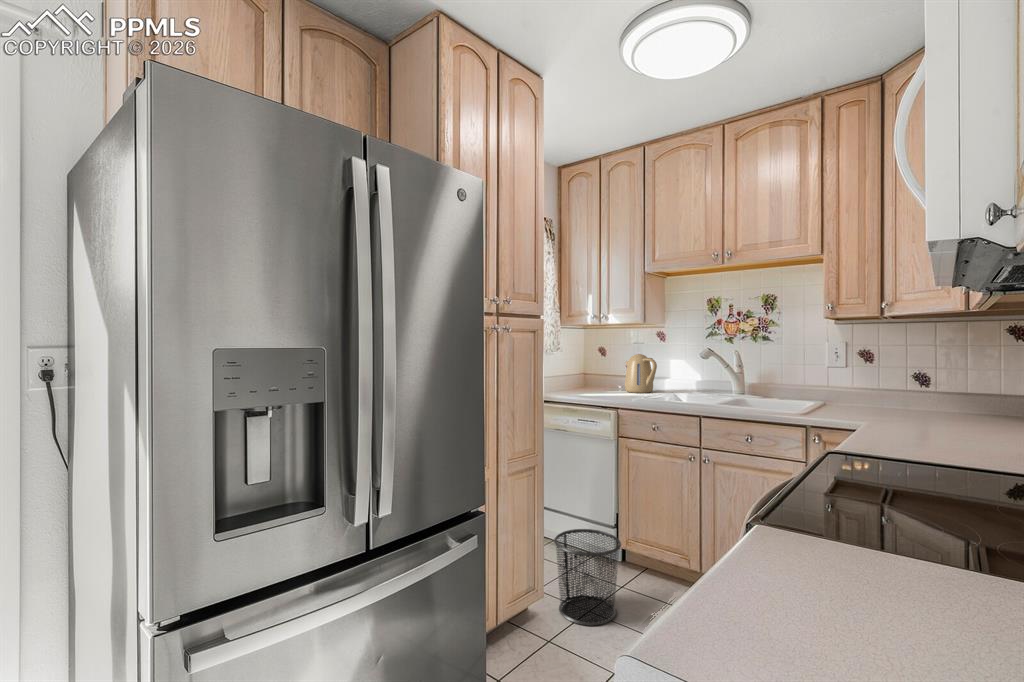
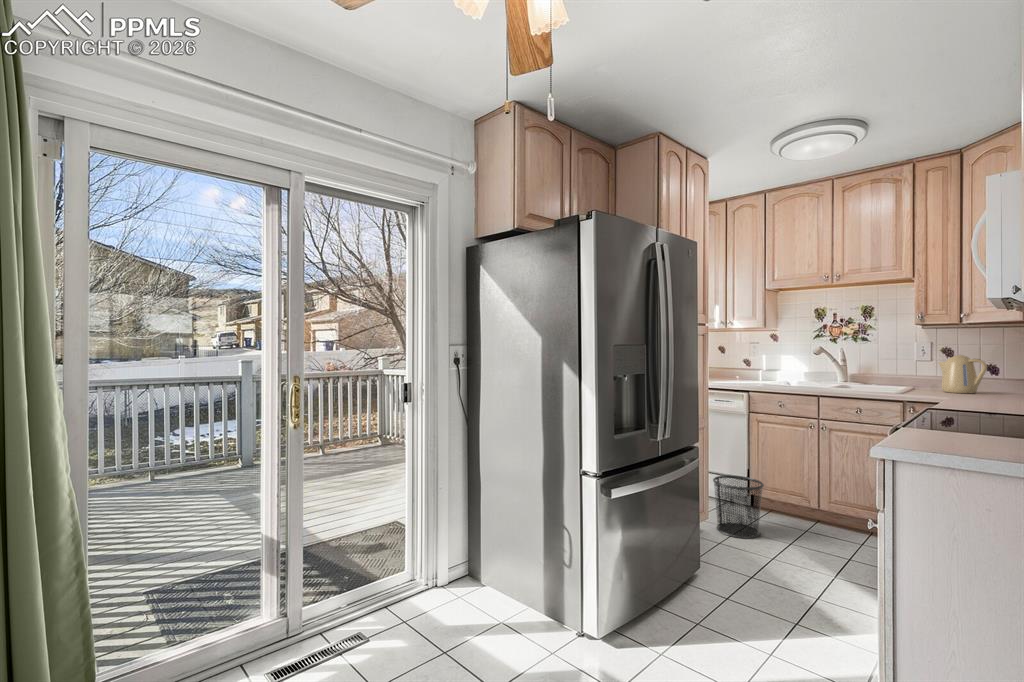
kettle: present [625,354,657,393] -> present [939,355,987,394]

